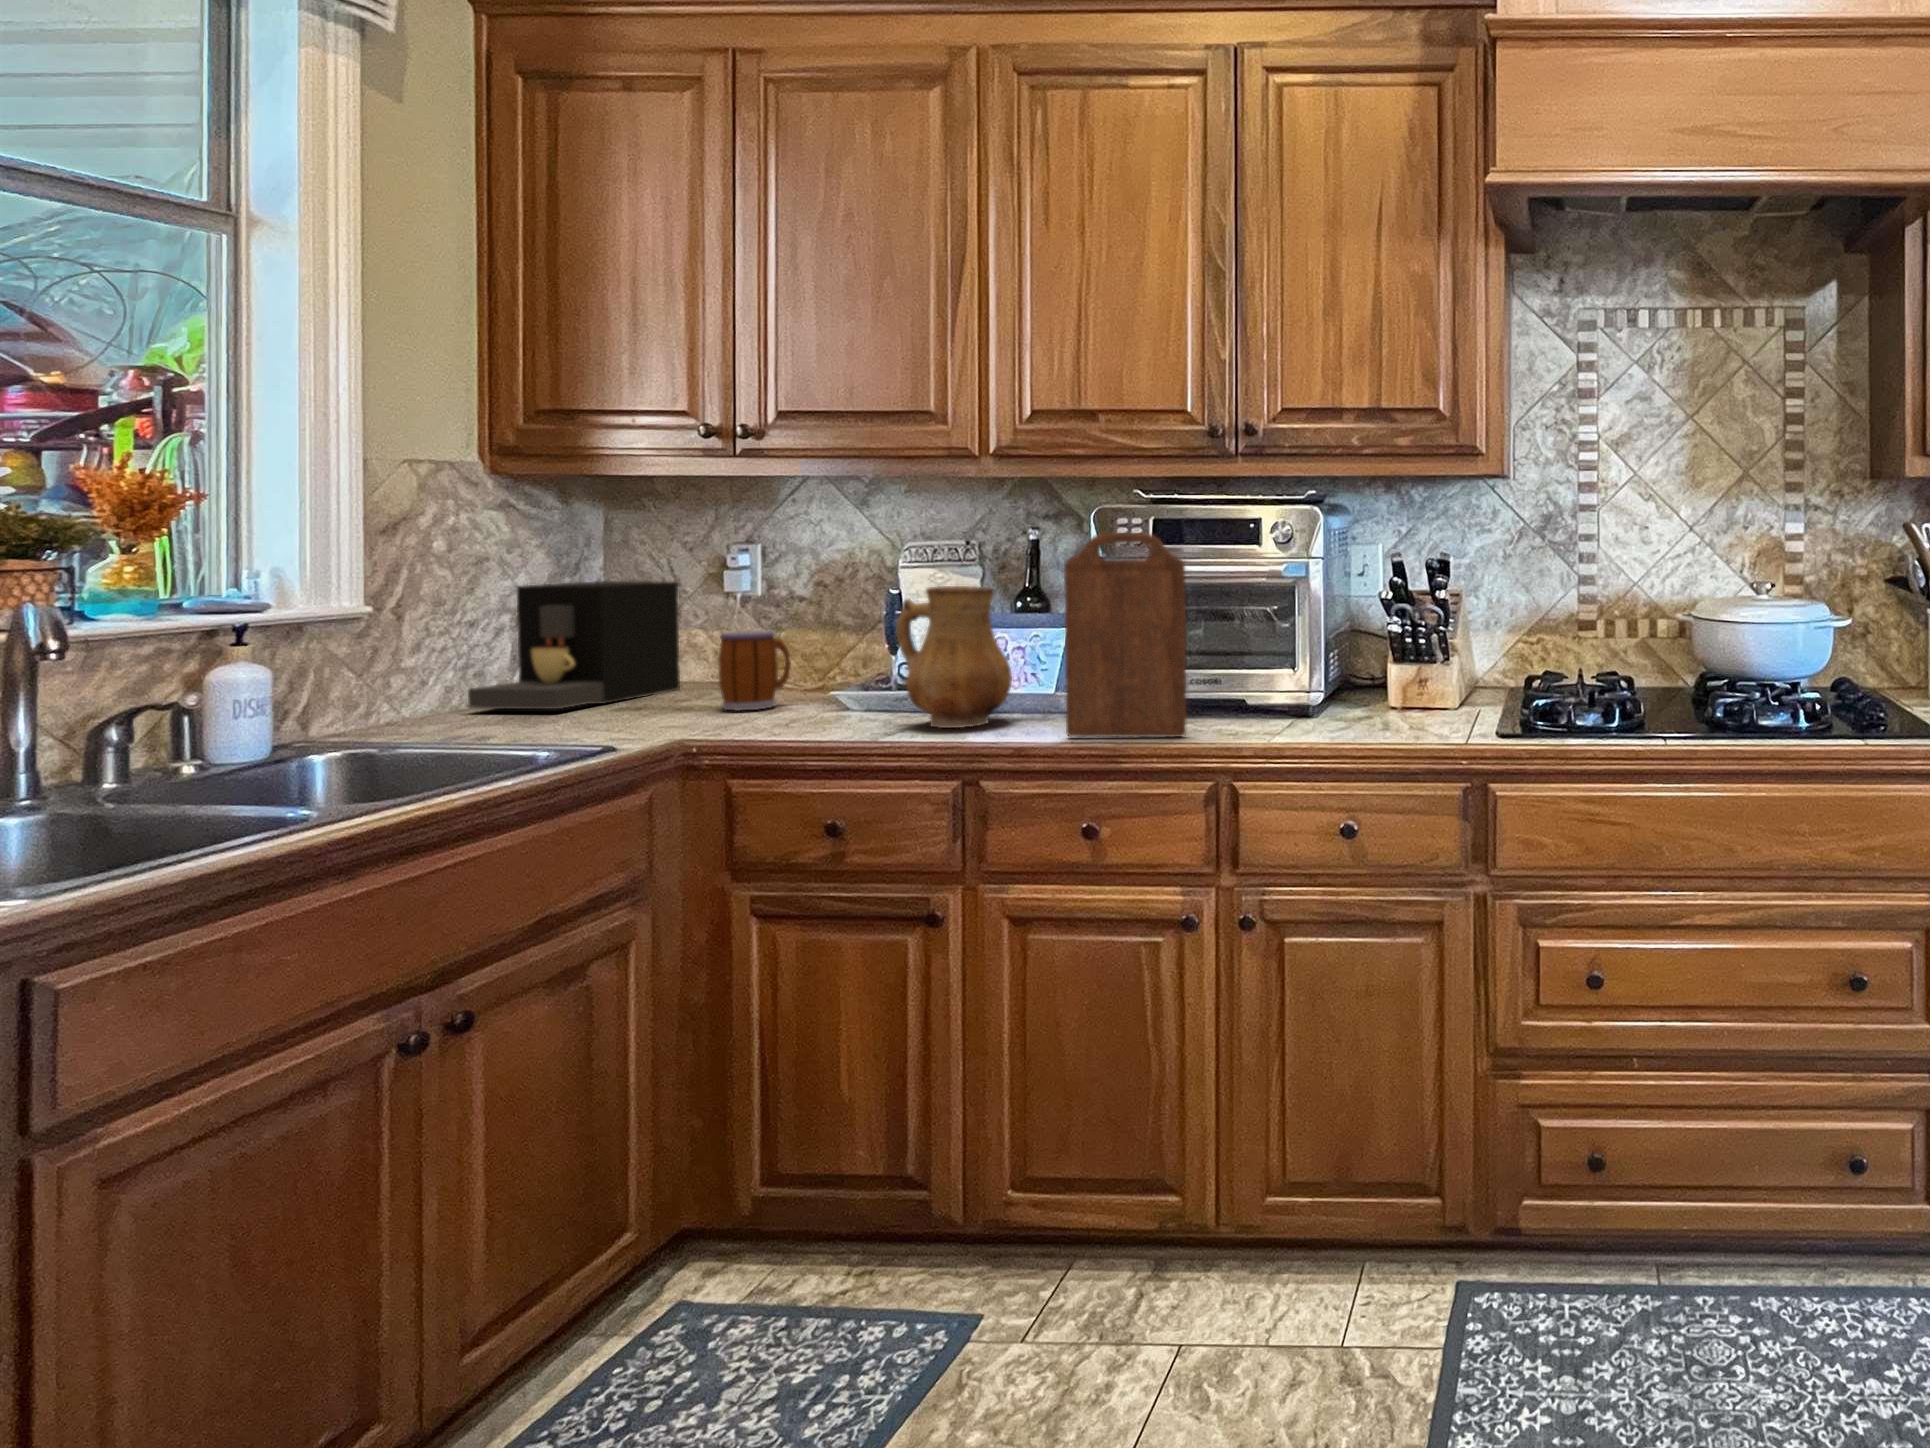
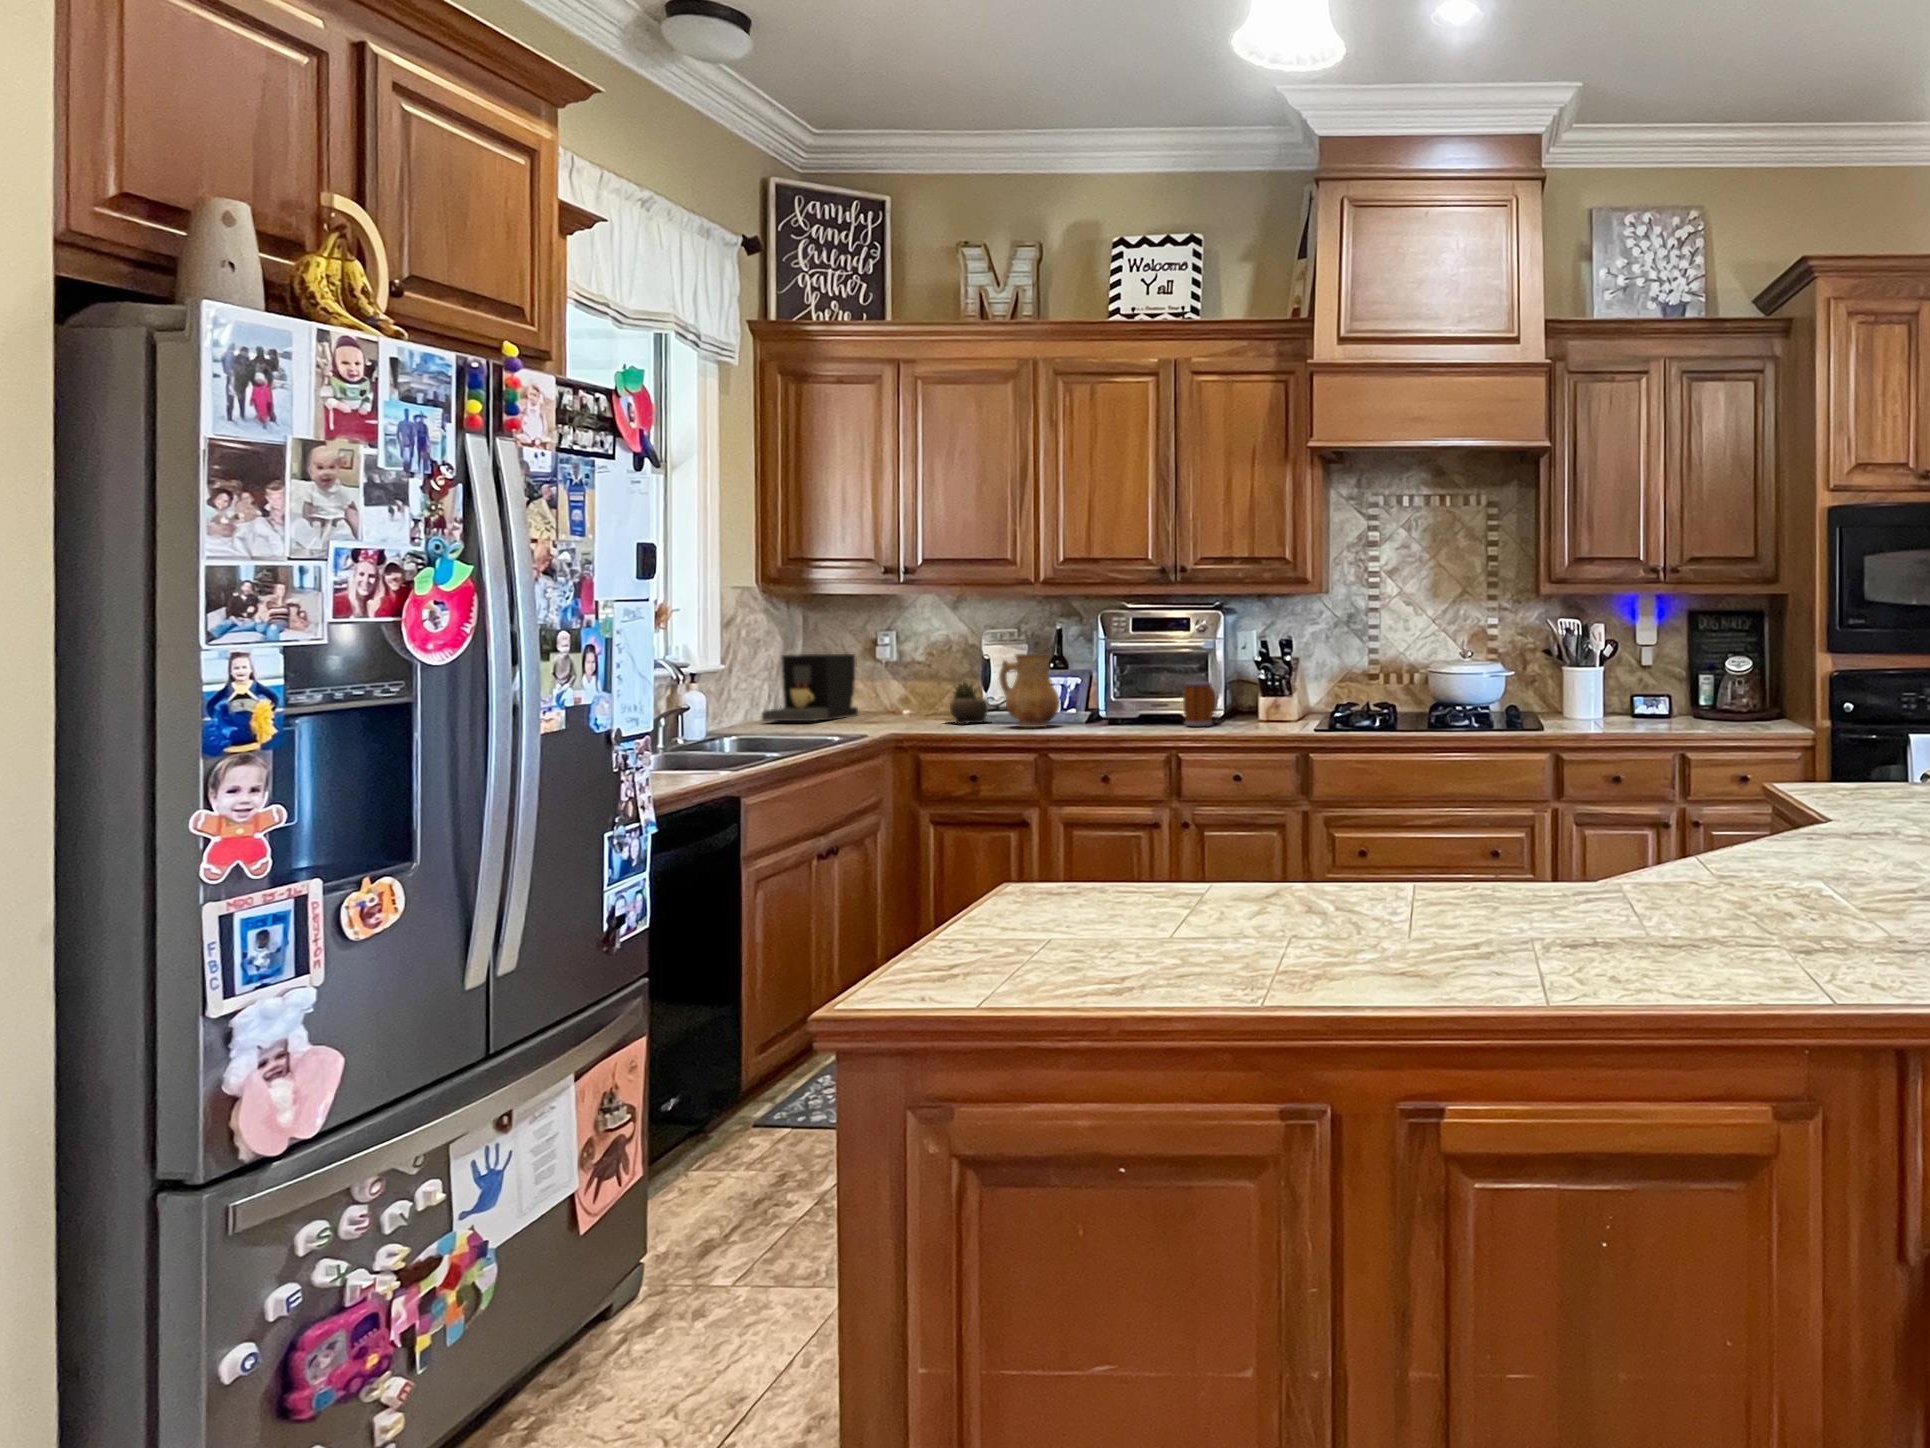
cutting board: present [1064,533,1186,737] -> none [1092,625,1155,730]
mug: present [718,630,791,710] -> present [1183,682,1217,726]
succulent plant: none [798,634,902,717] -> present [950,682,988,724]

